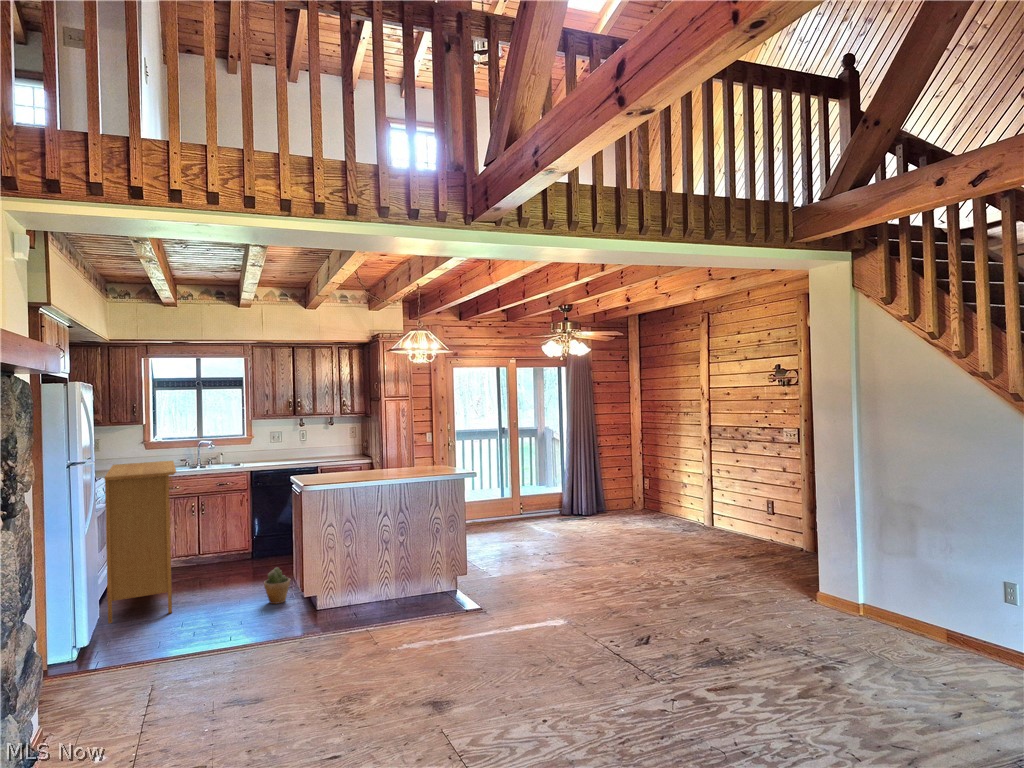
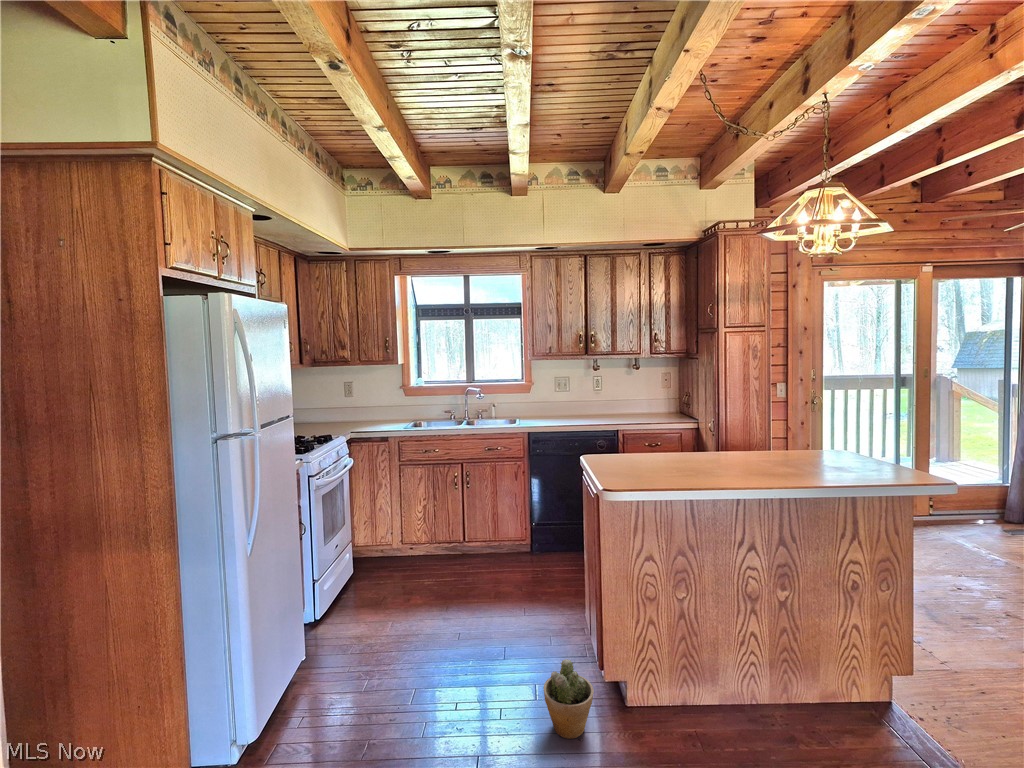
console table: present [105,461,176,623] -> none [266,422,418,719]

